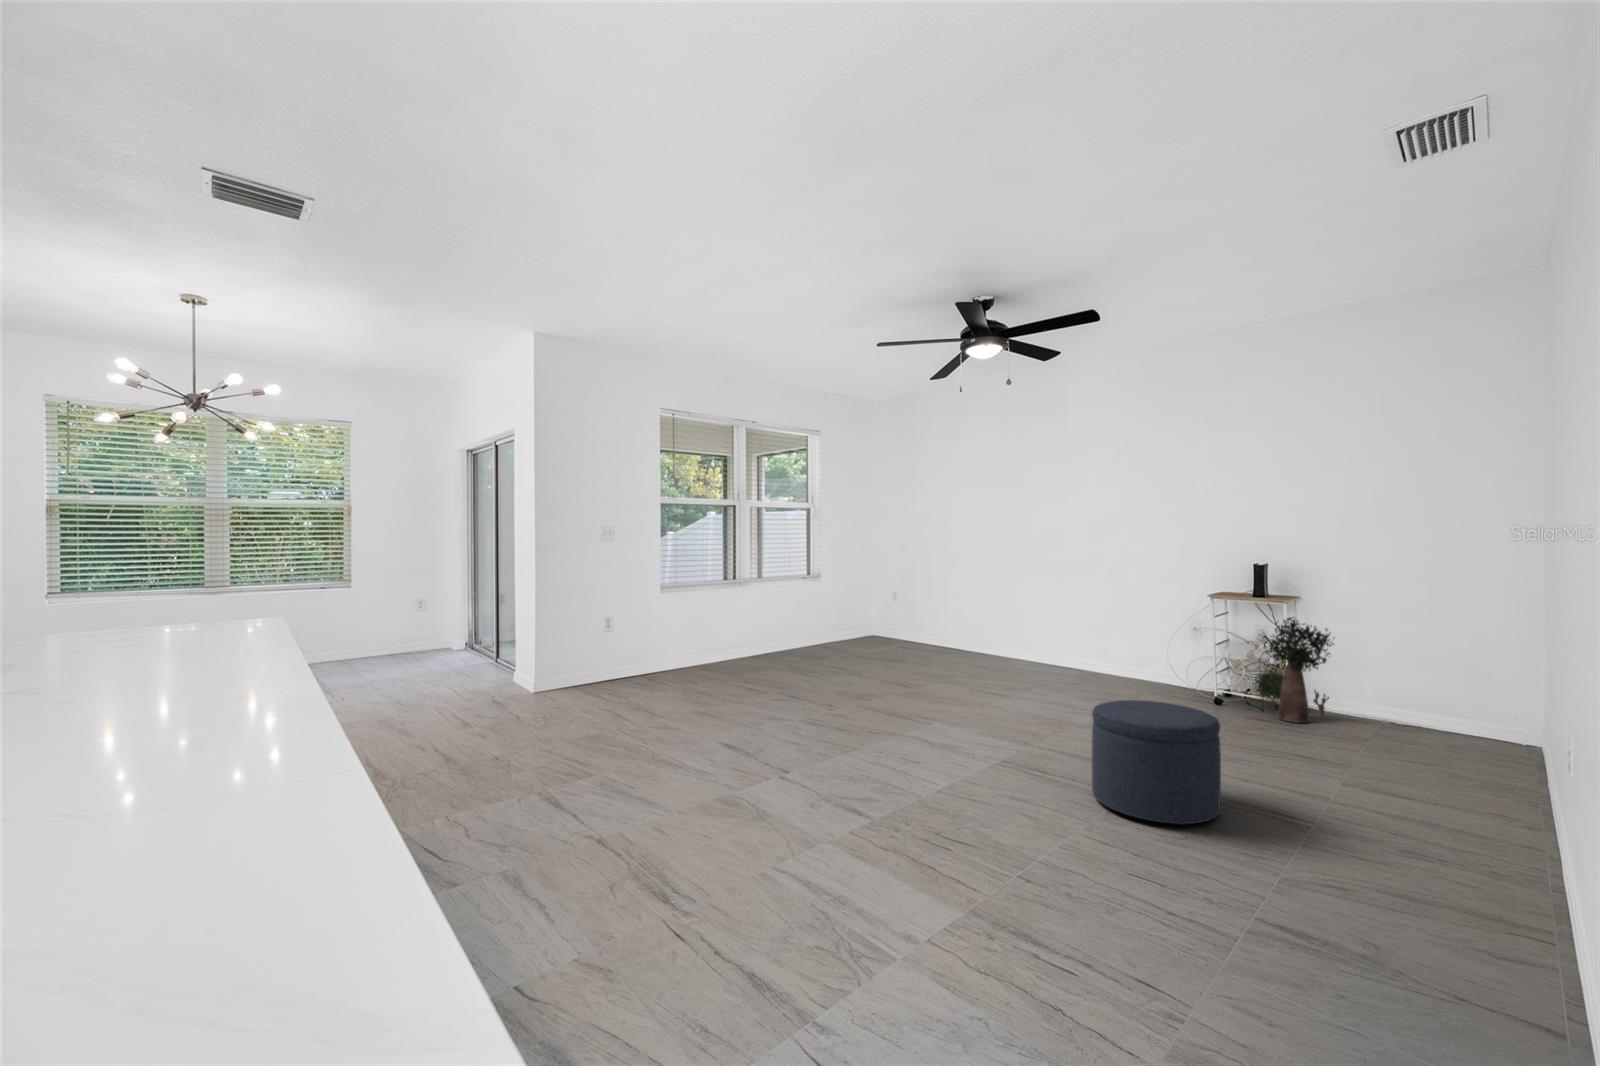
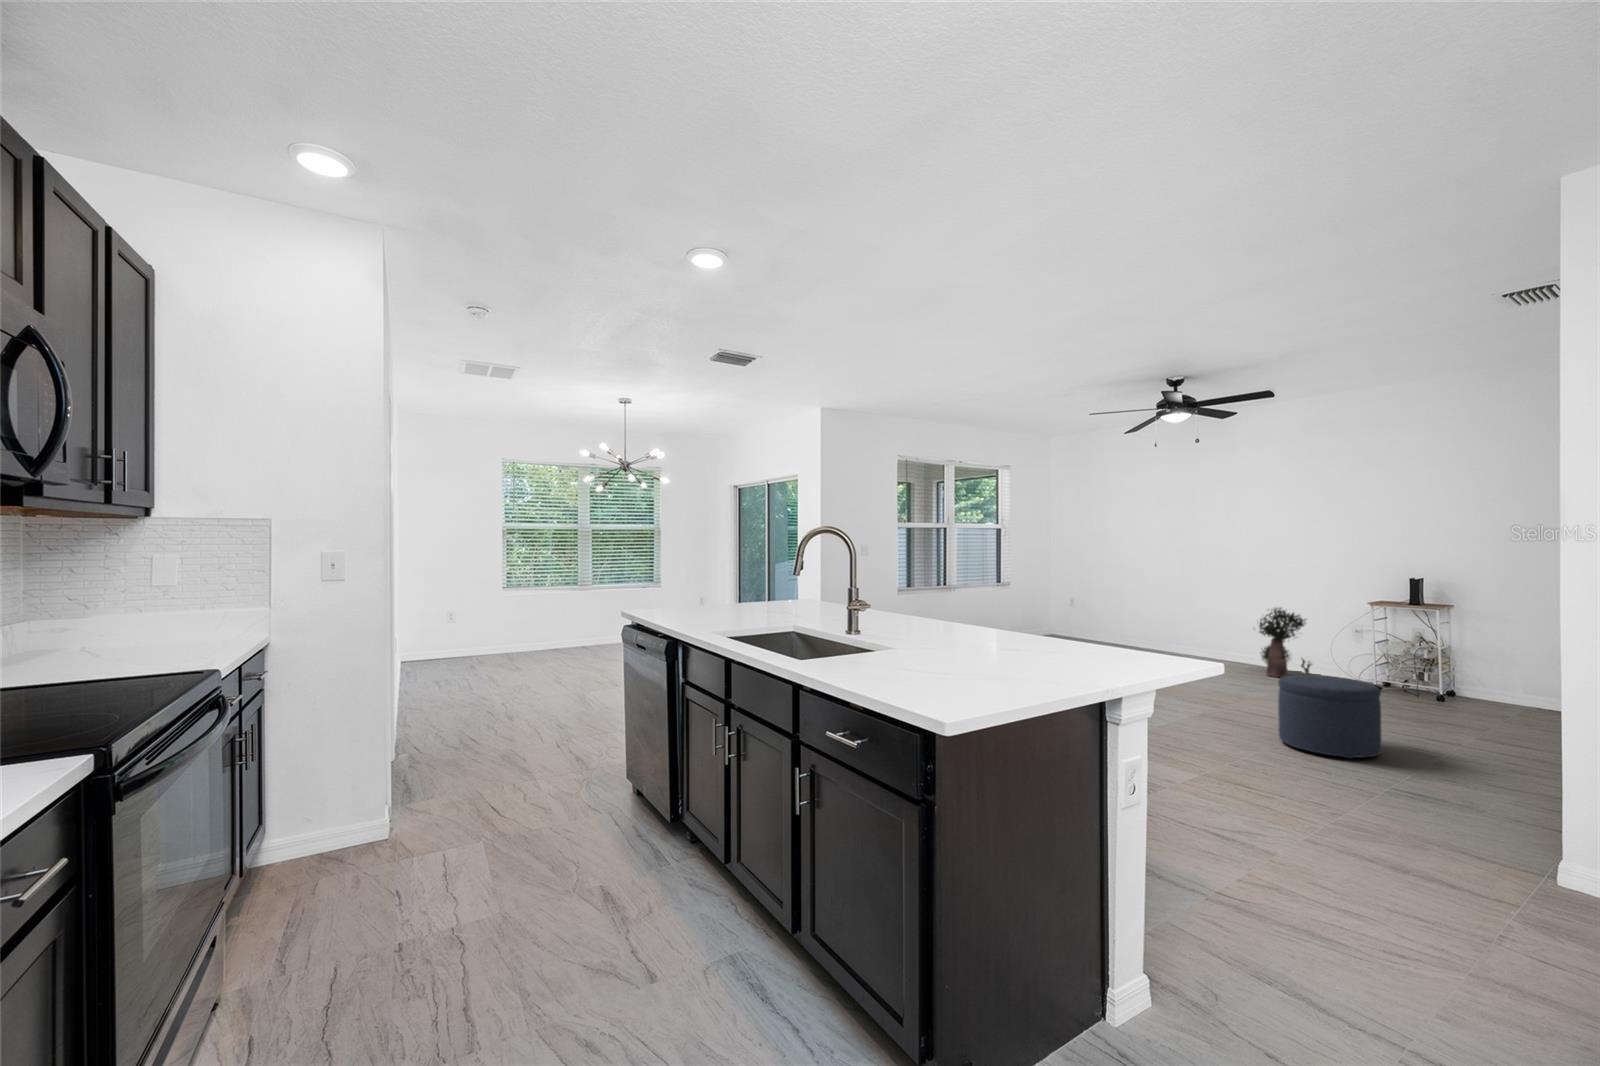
potted plant: present [1253,618,1333,723] -> present [1259,608,1311,677]

